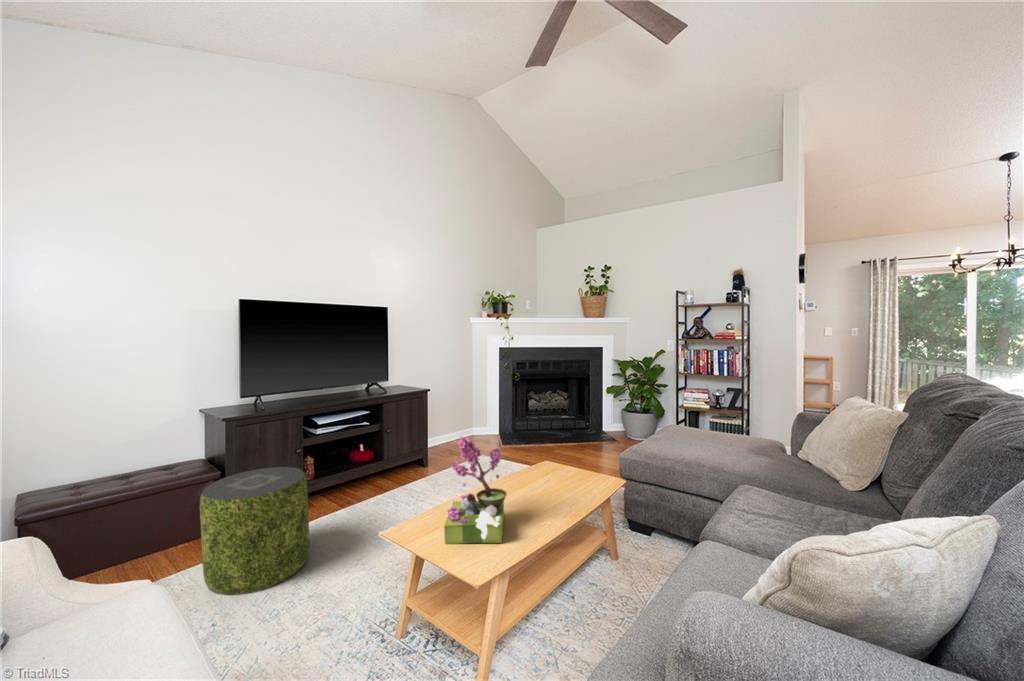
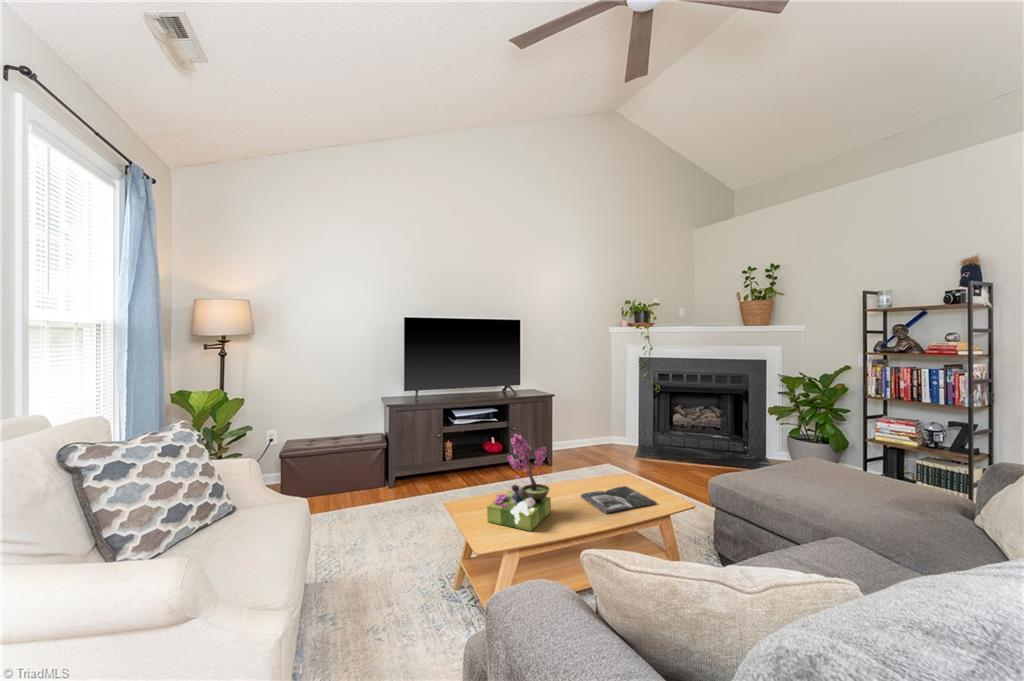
pouf: present [200,467,310,595] -> none [353,445,427,535]
magazine: none [520,475,591,506] -> present [581,486,656,513]

